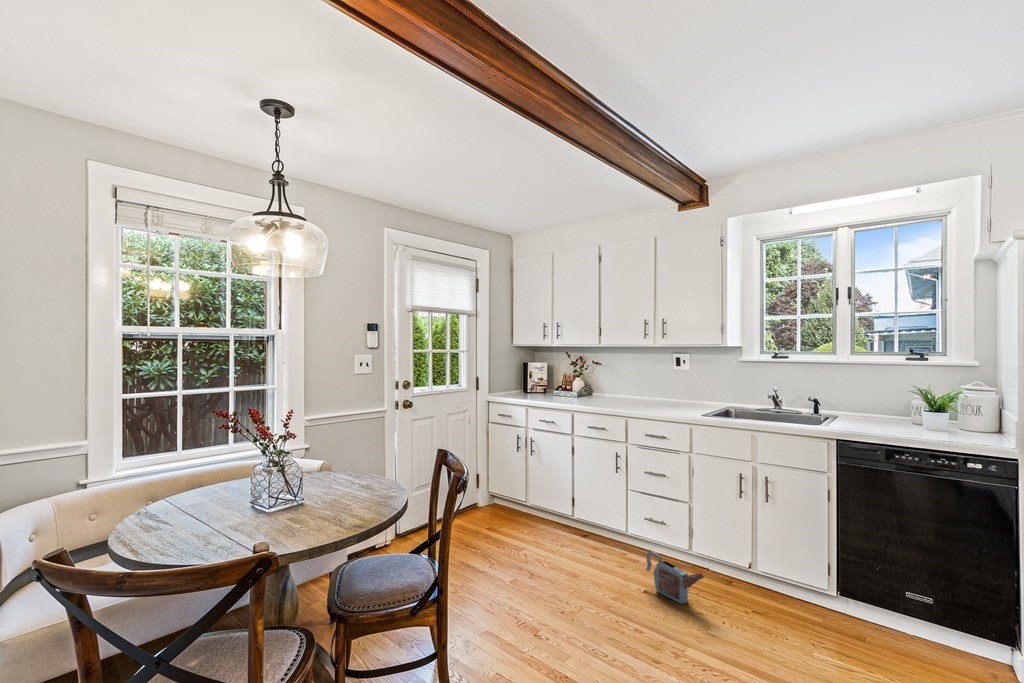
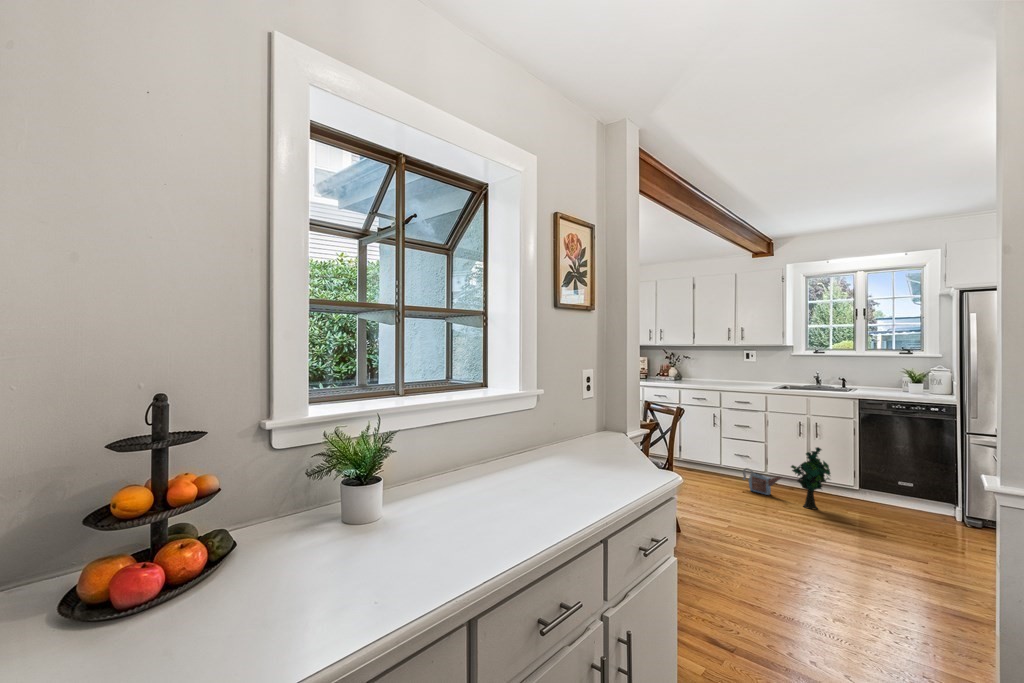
decorative plant: none [714,530,786,649] -> present [791,447,830,509]

